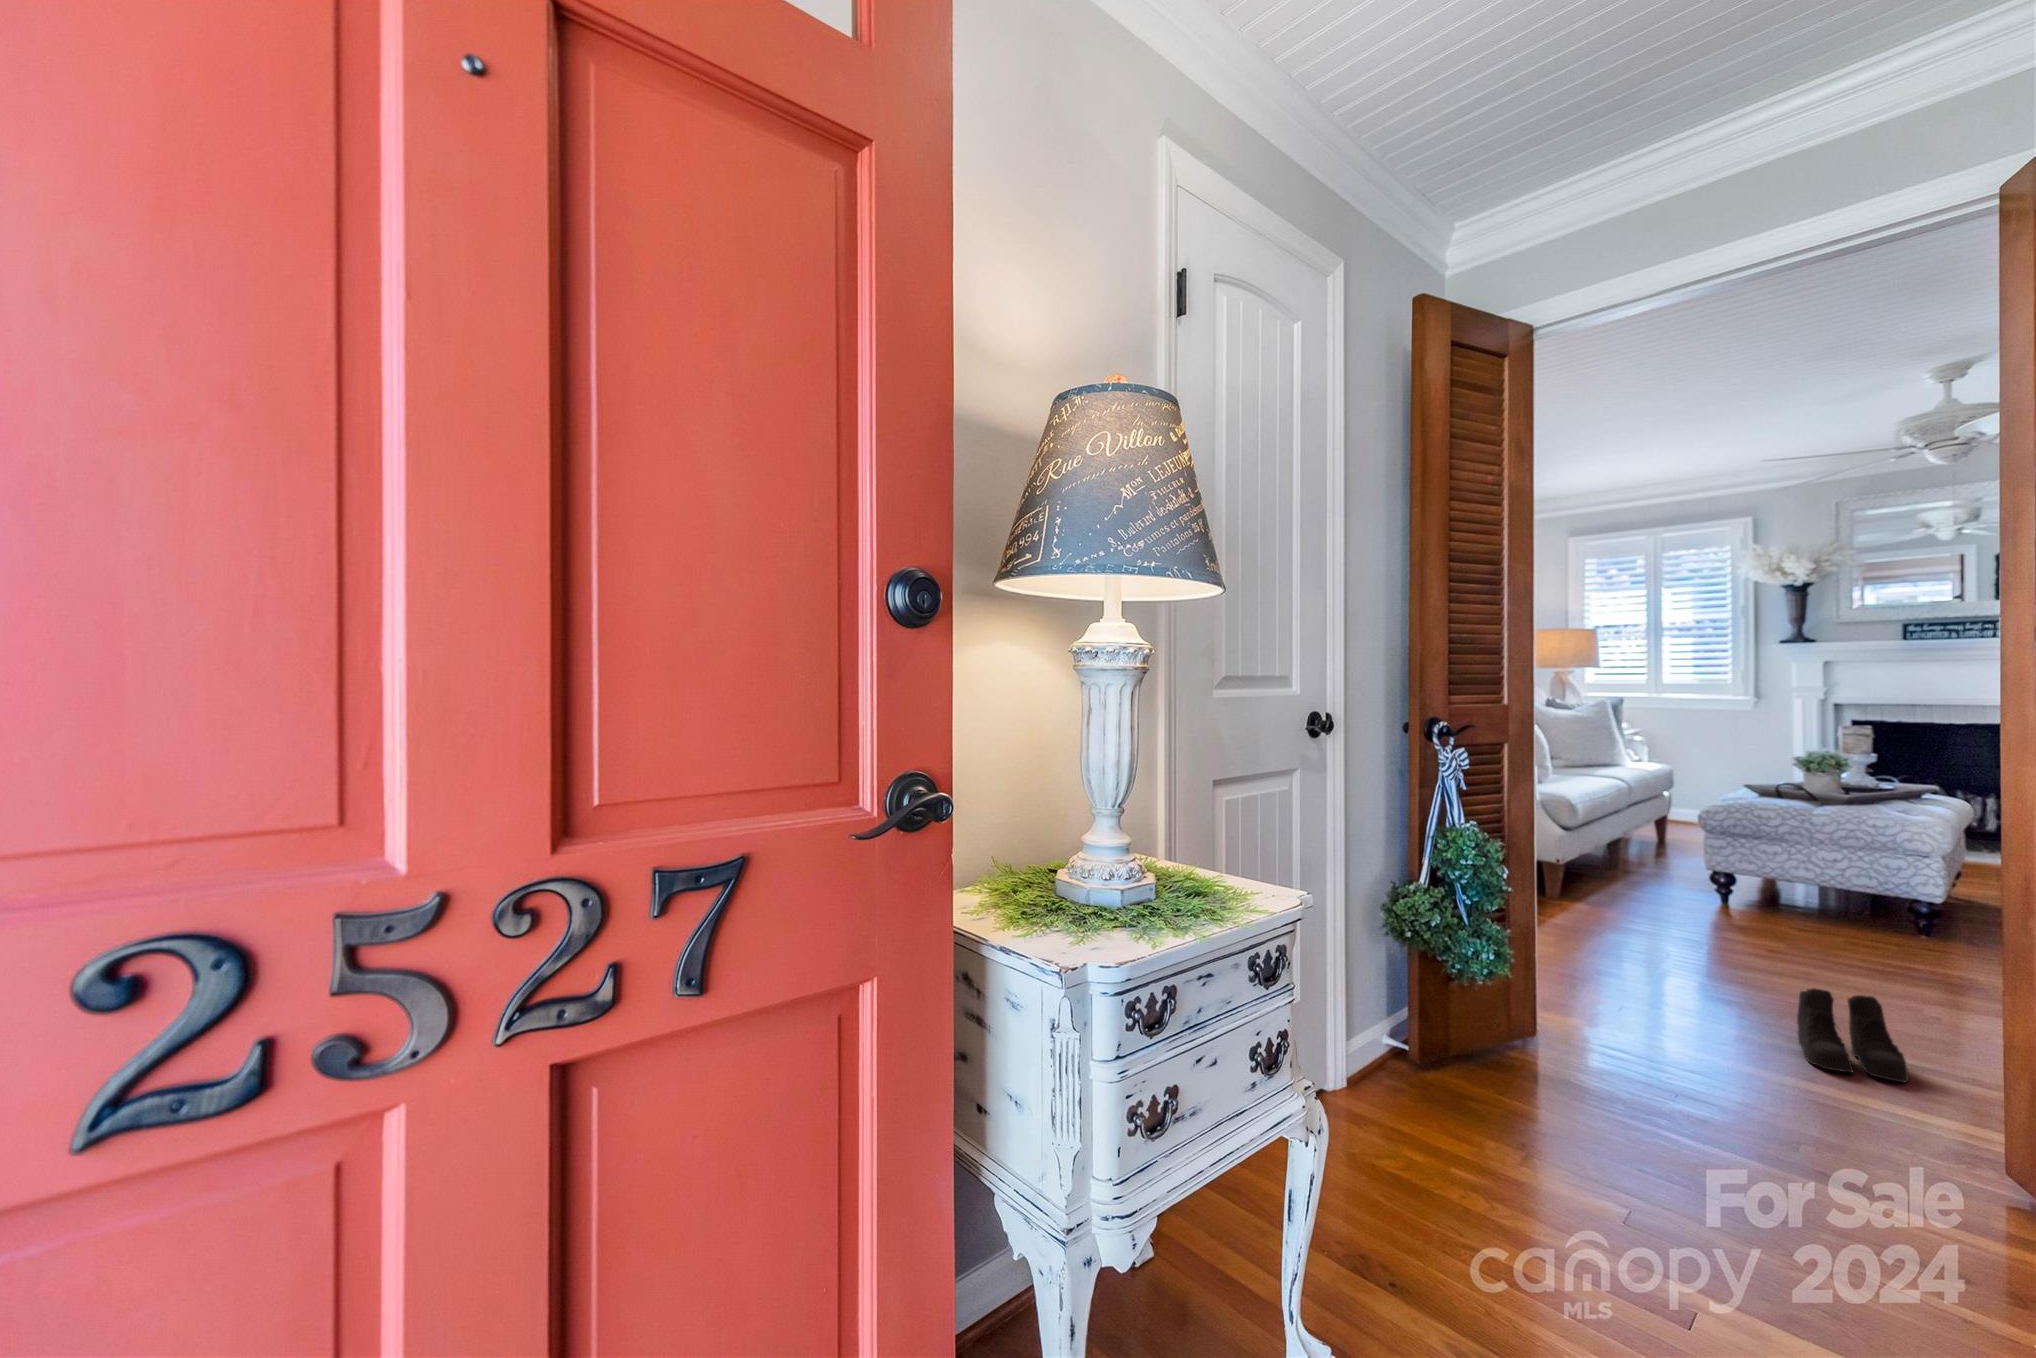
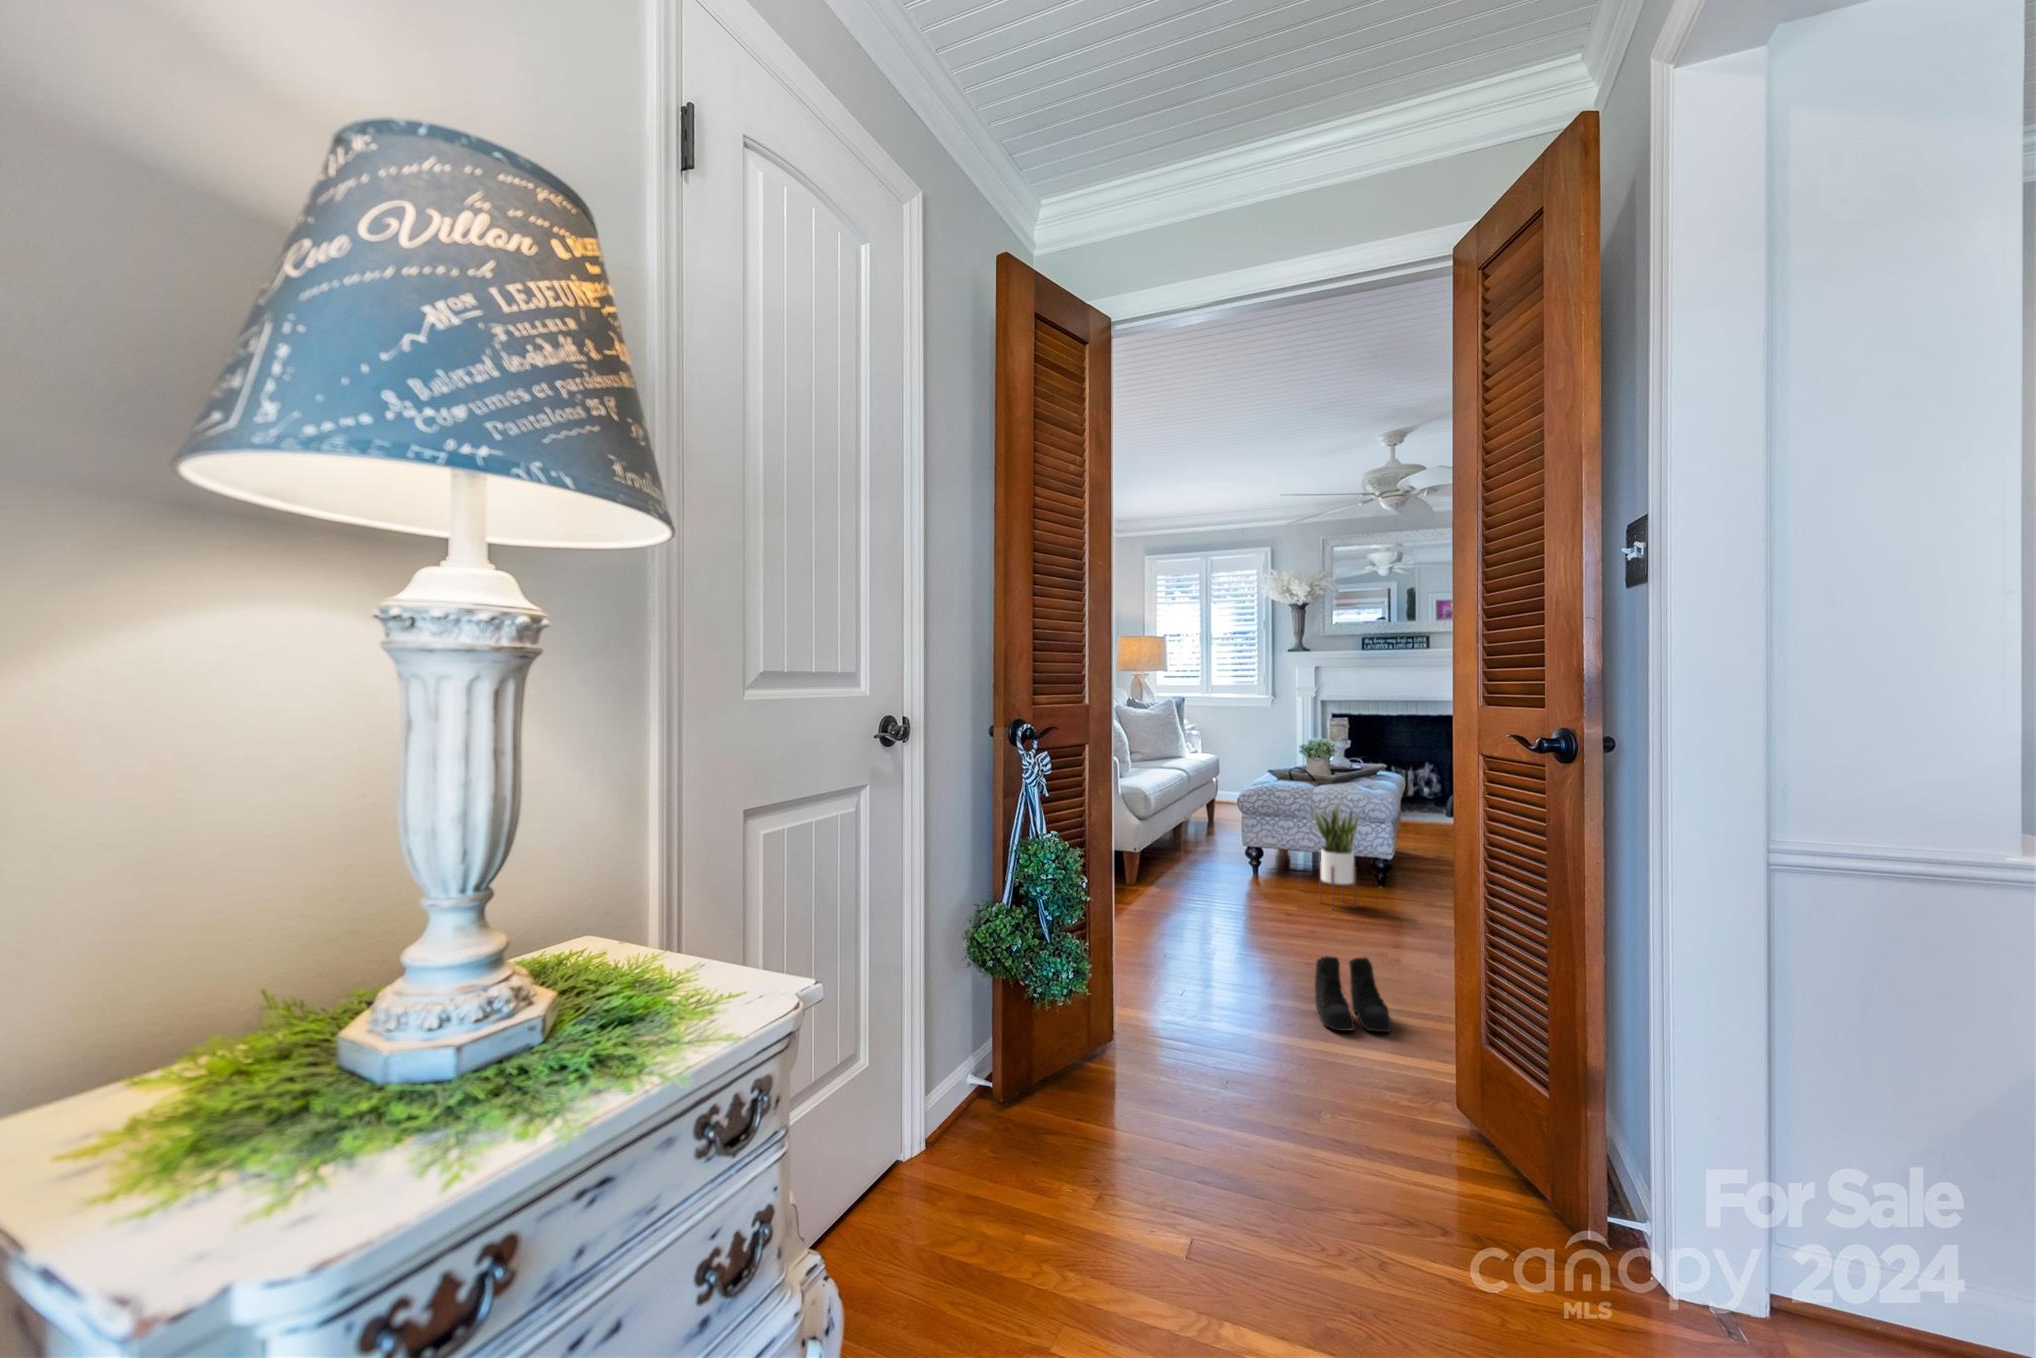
potted plant: none [1803,820,1878,952] -> present [1312,802,1359,908]

